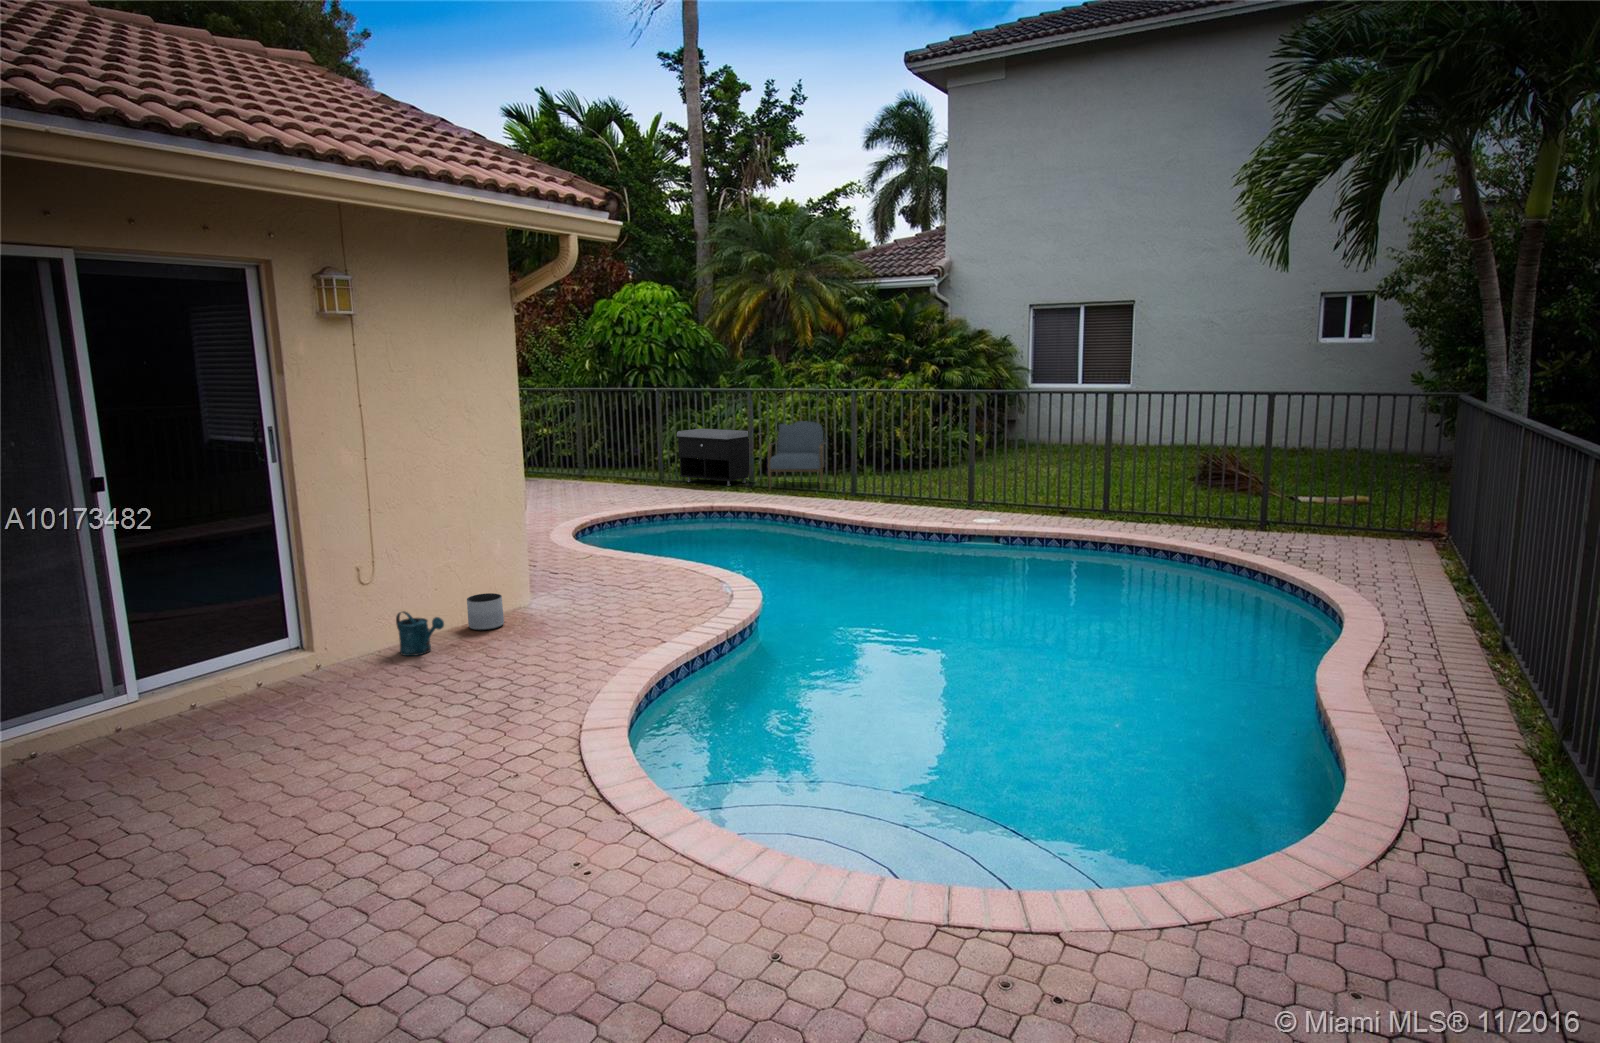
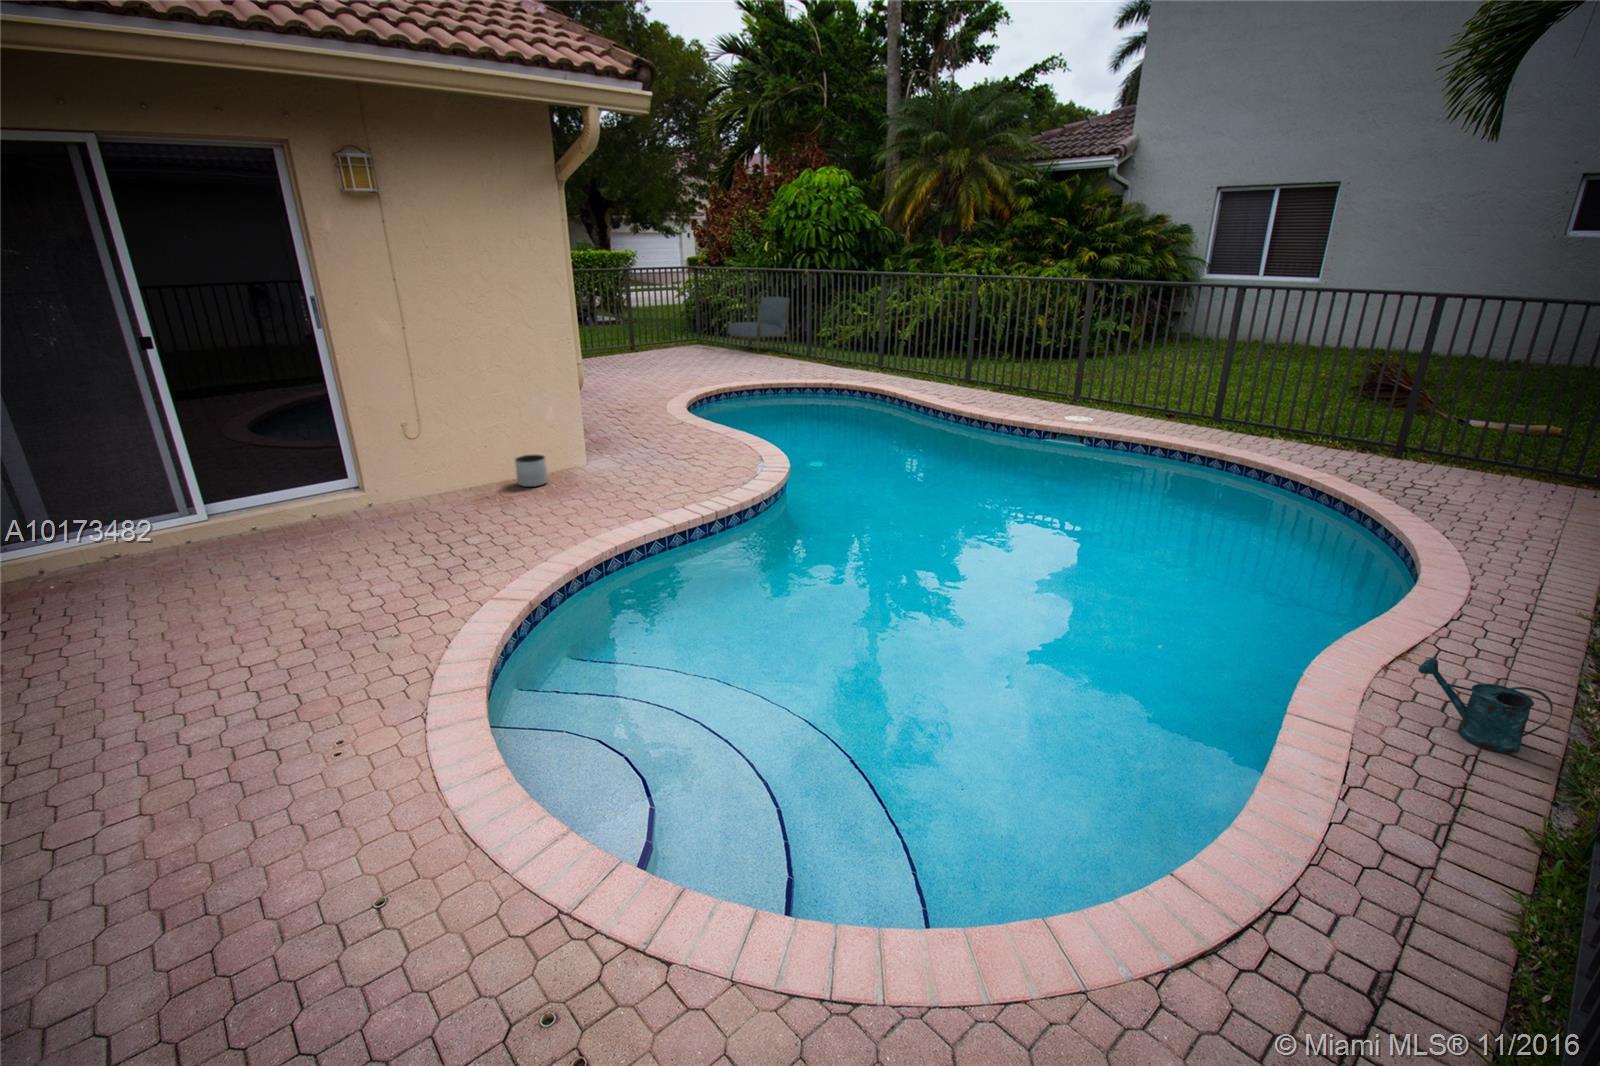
chair: present [768,421,825,490] -> present [728,297,791,354]
storage bench: present [677,429,749,486] -> none [825,310,893,366]
watering can: present [396,611,444,656] -> present [1418,658,1553,754]

